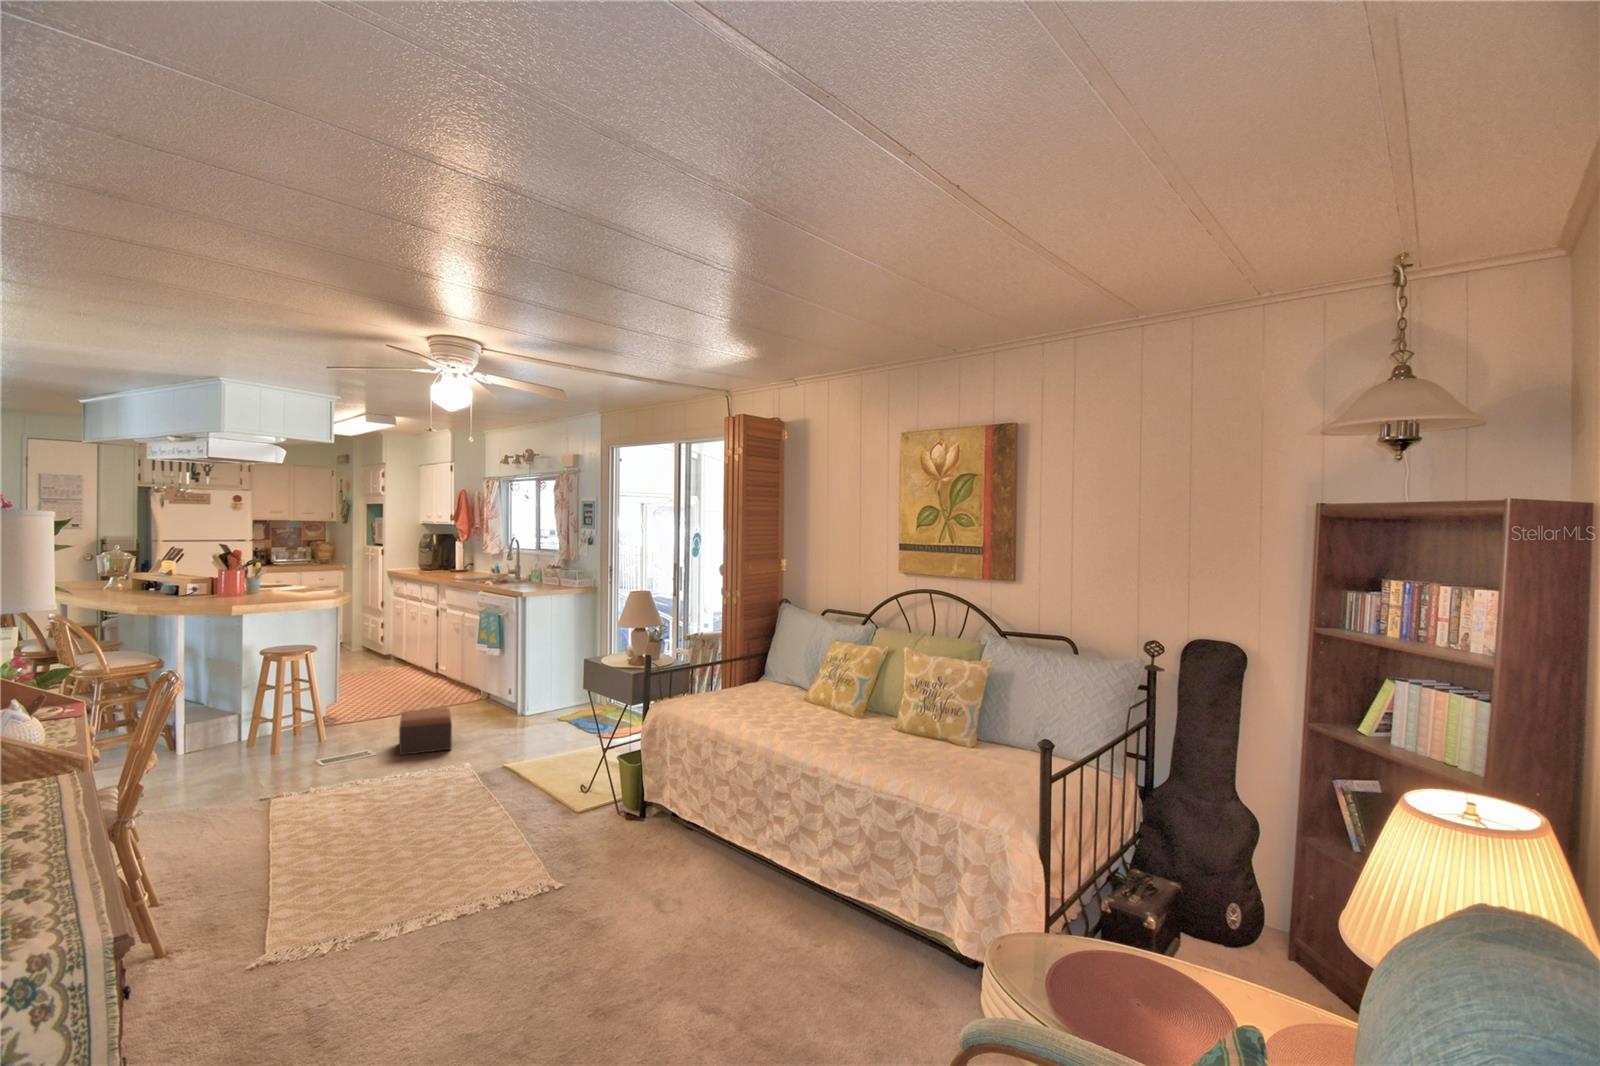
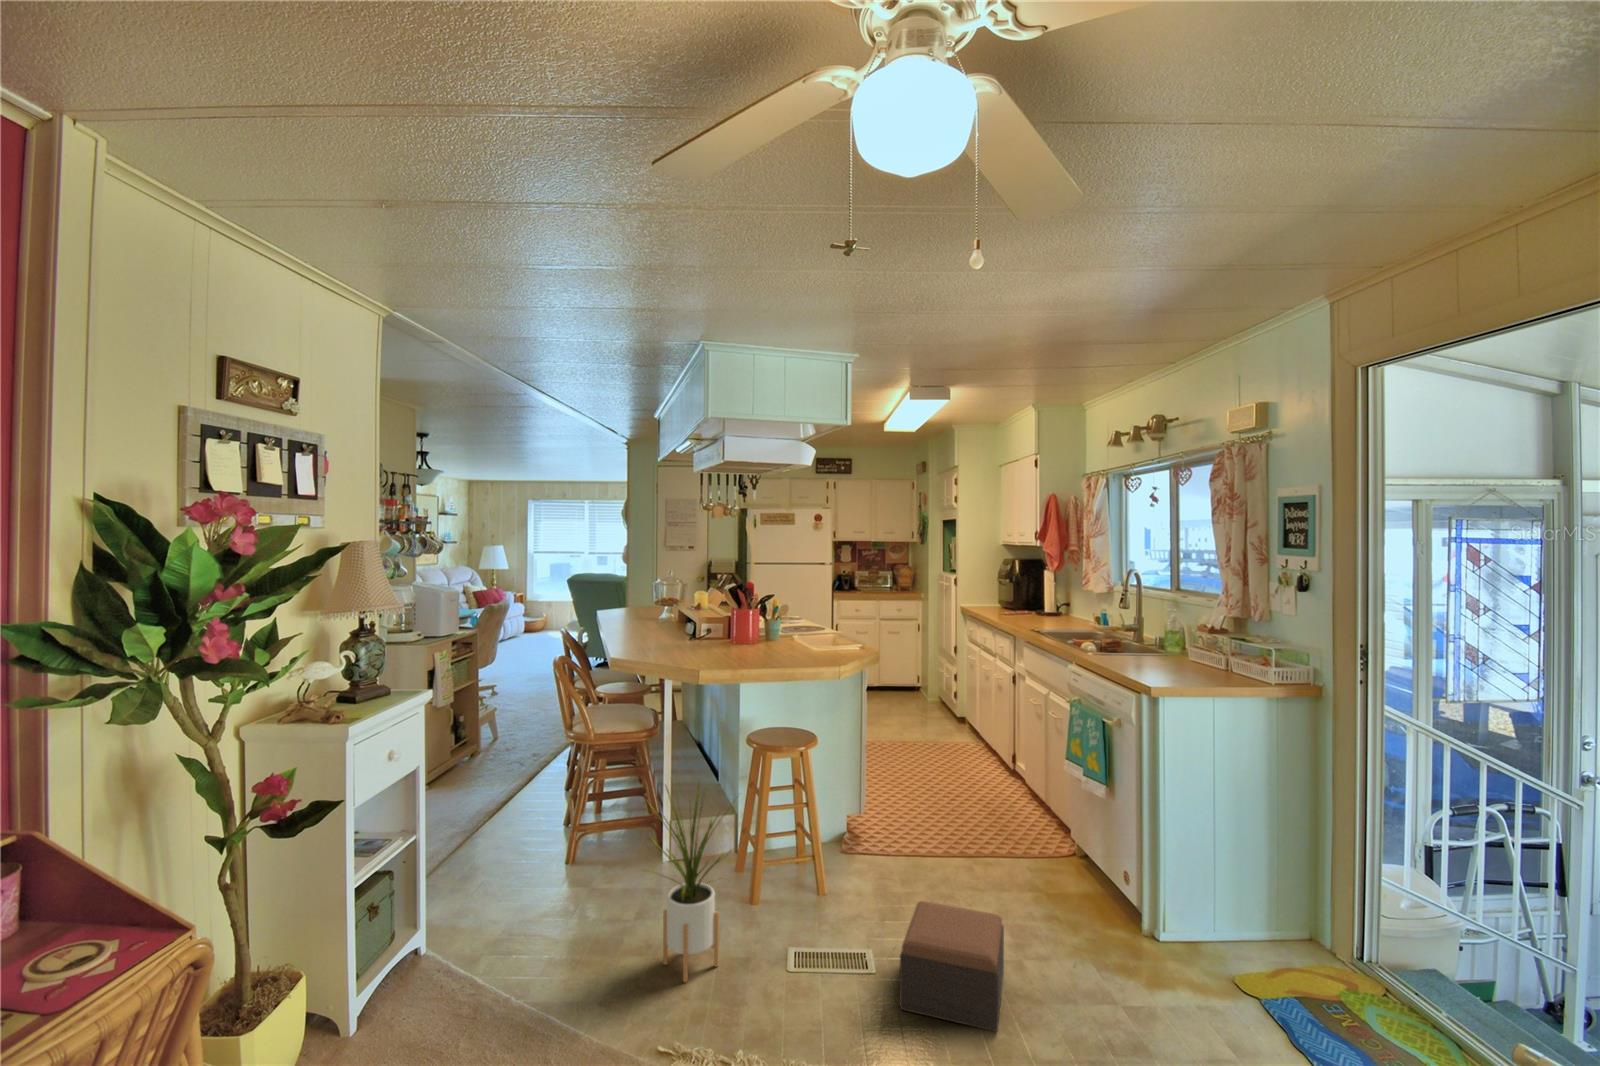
house plant: none [221,659,295,776] -> present [647,782,736,982]

